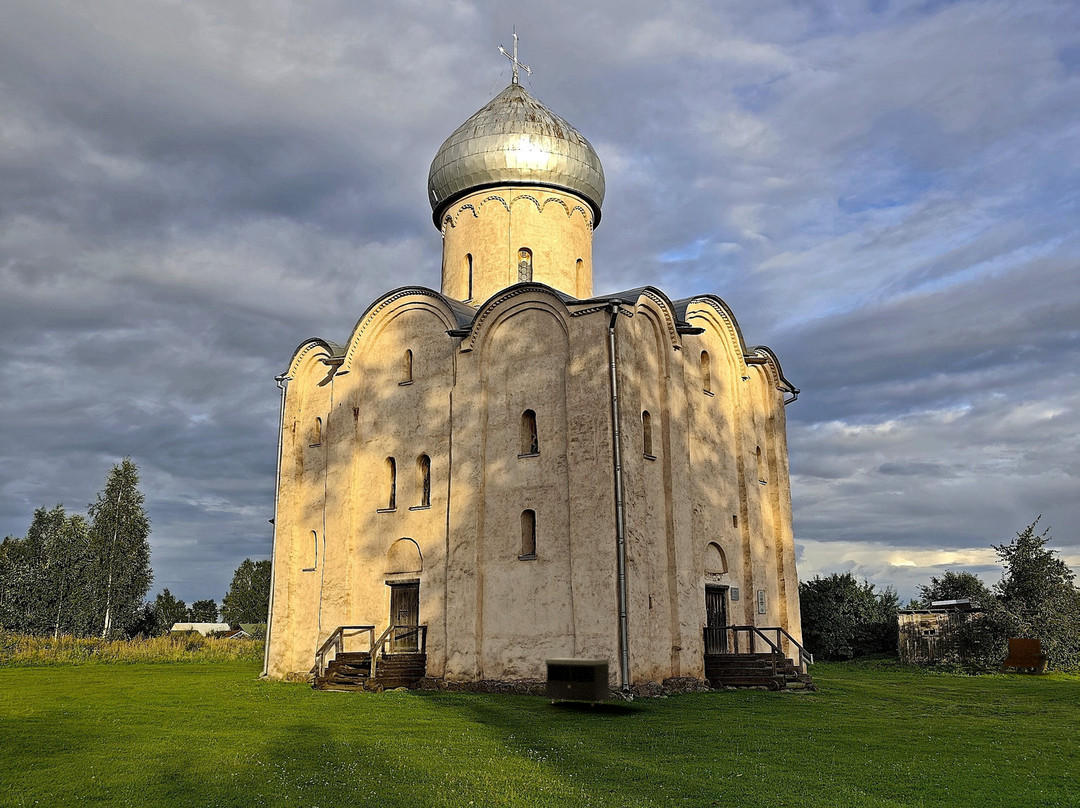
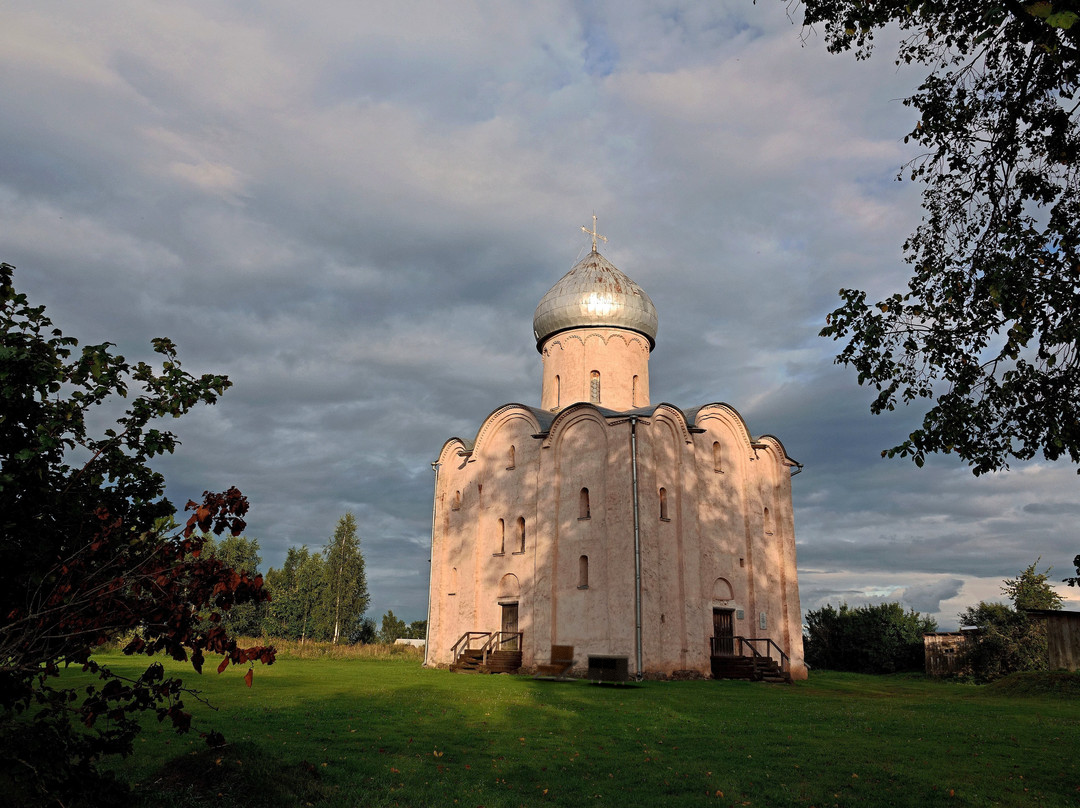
lounge chair: present [999,638,1049,675] -> present [533,645,578,681]

